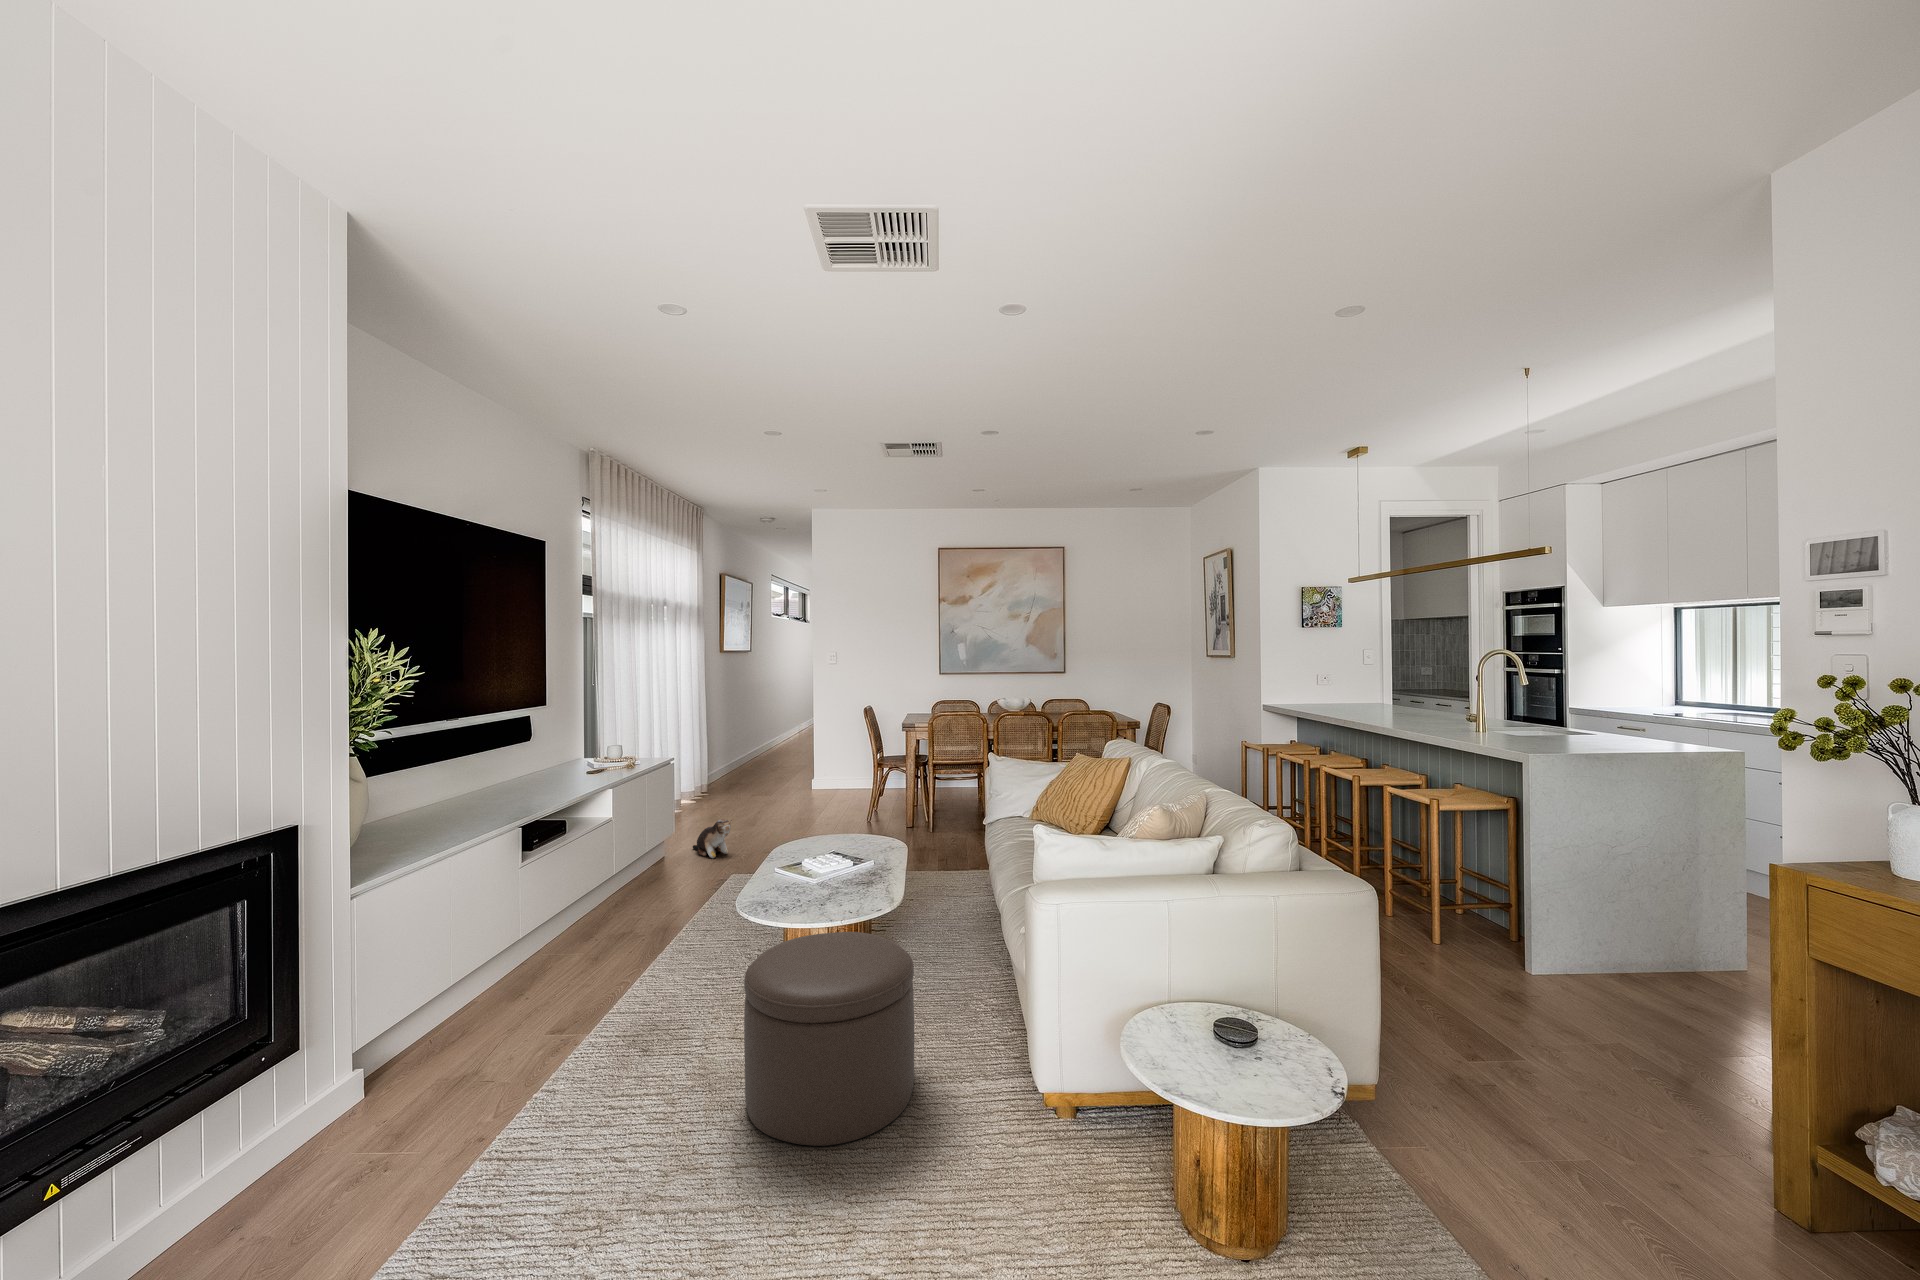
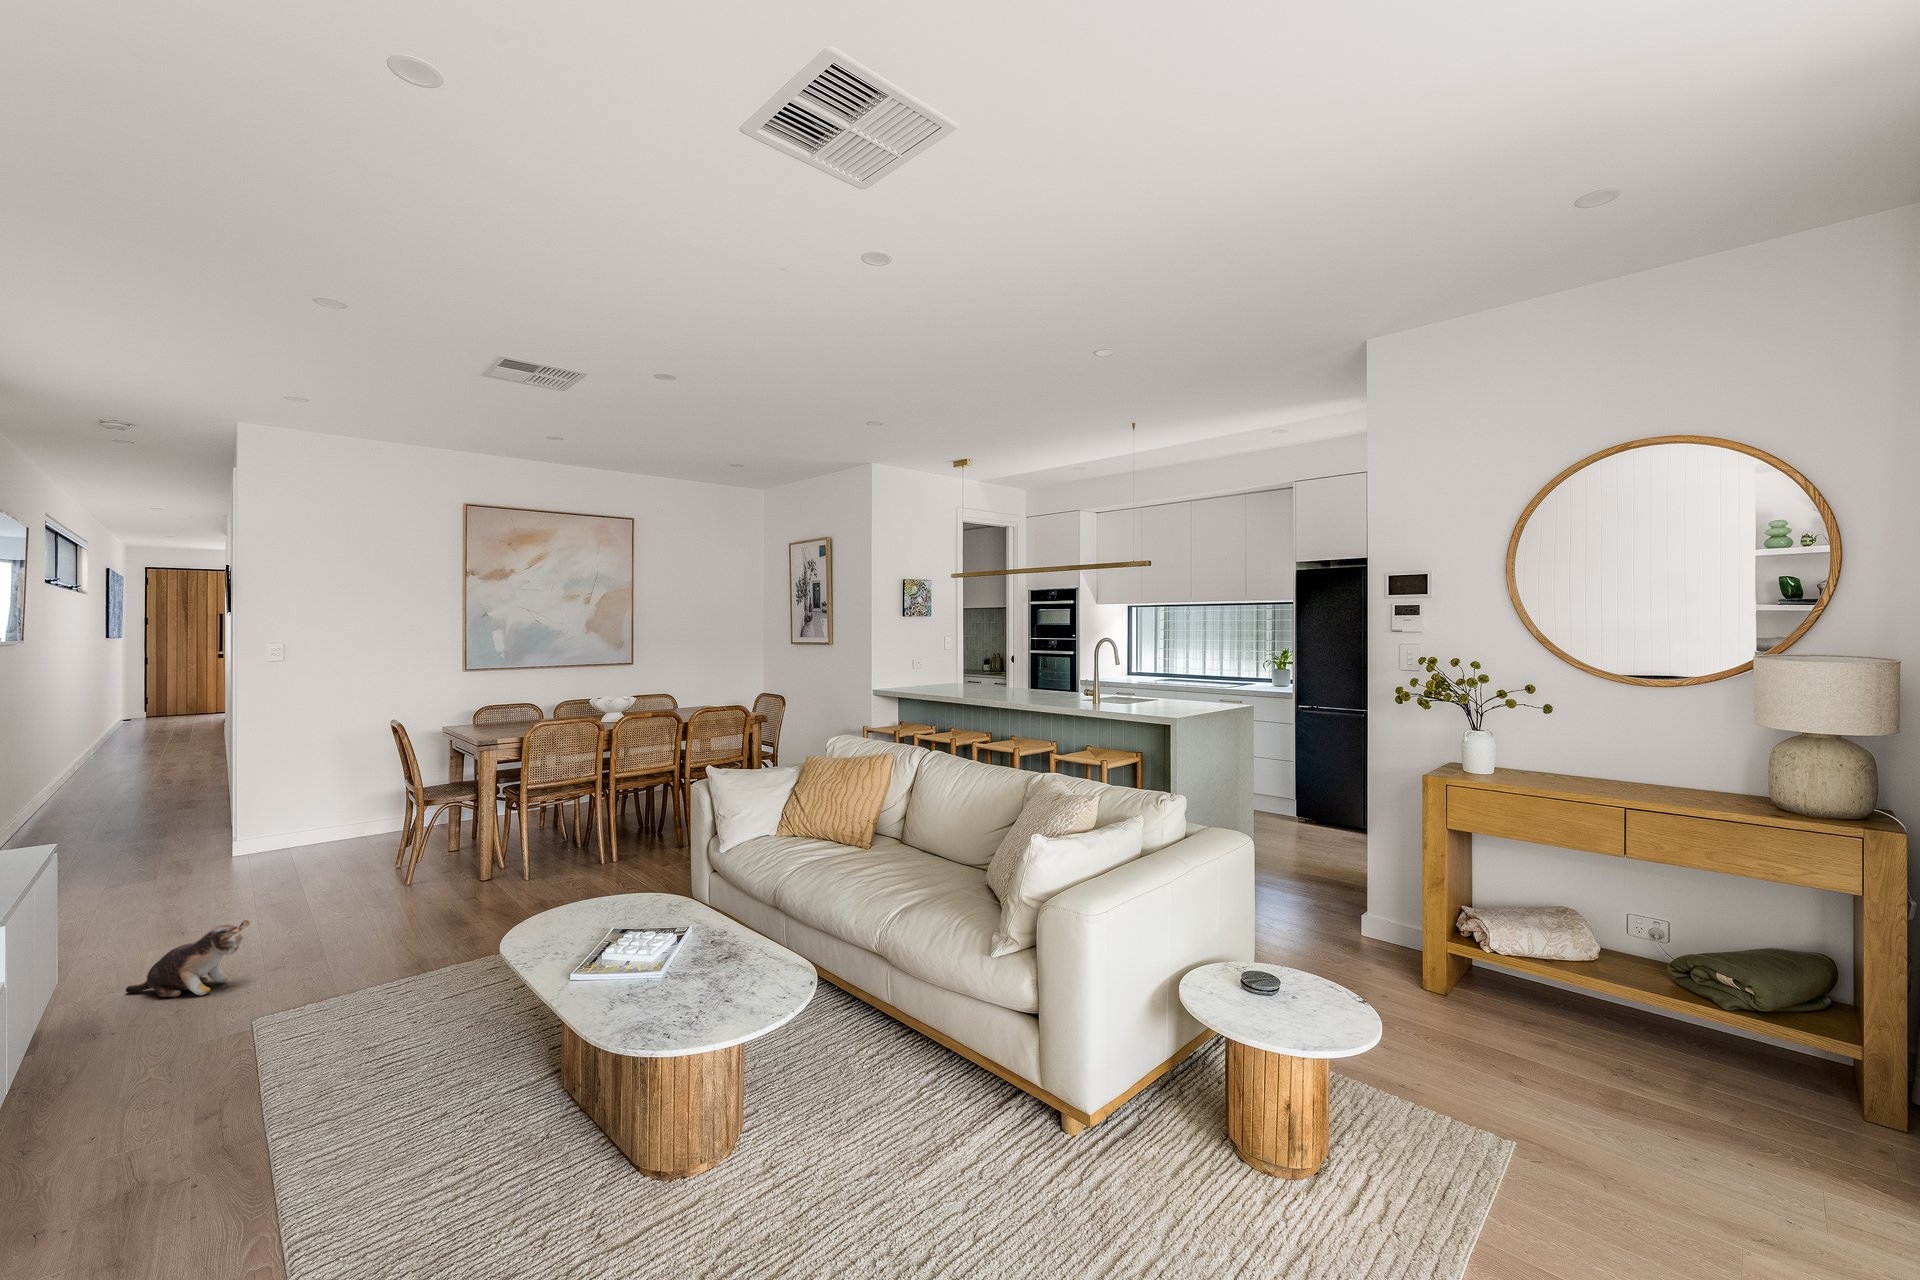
ottoman: present [744,932,914,1146] -> none [747,974,944,1232]

